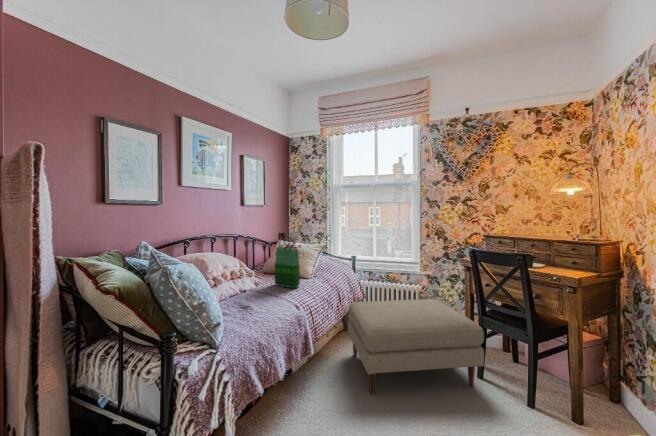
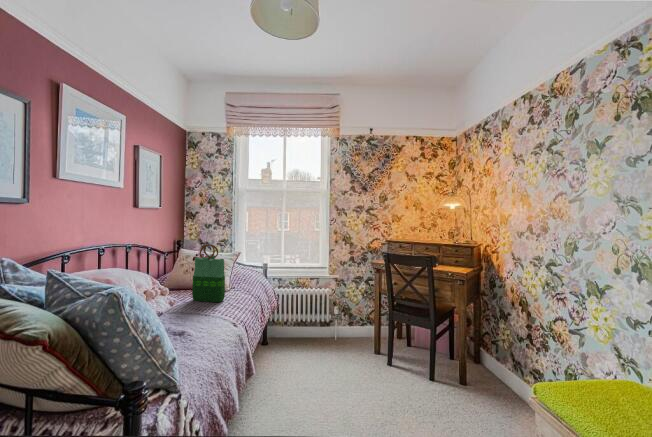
ottoman: present [348,299,484,394] -> none [269,301,397,398]

